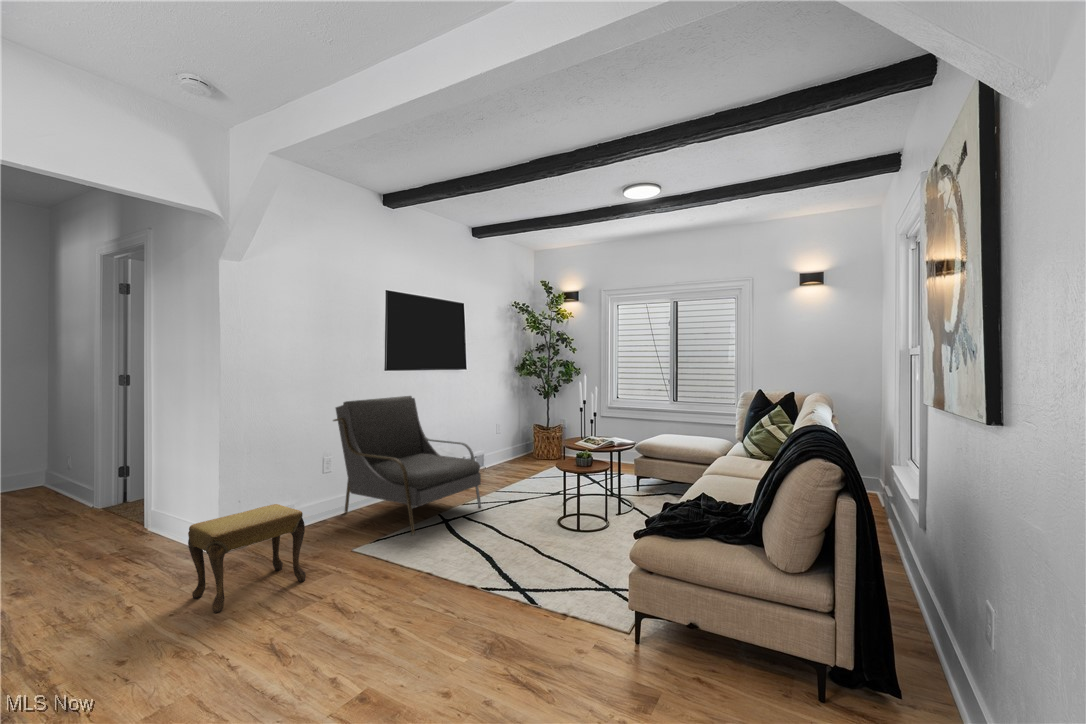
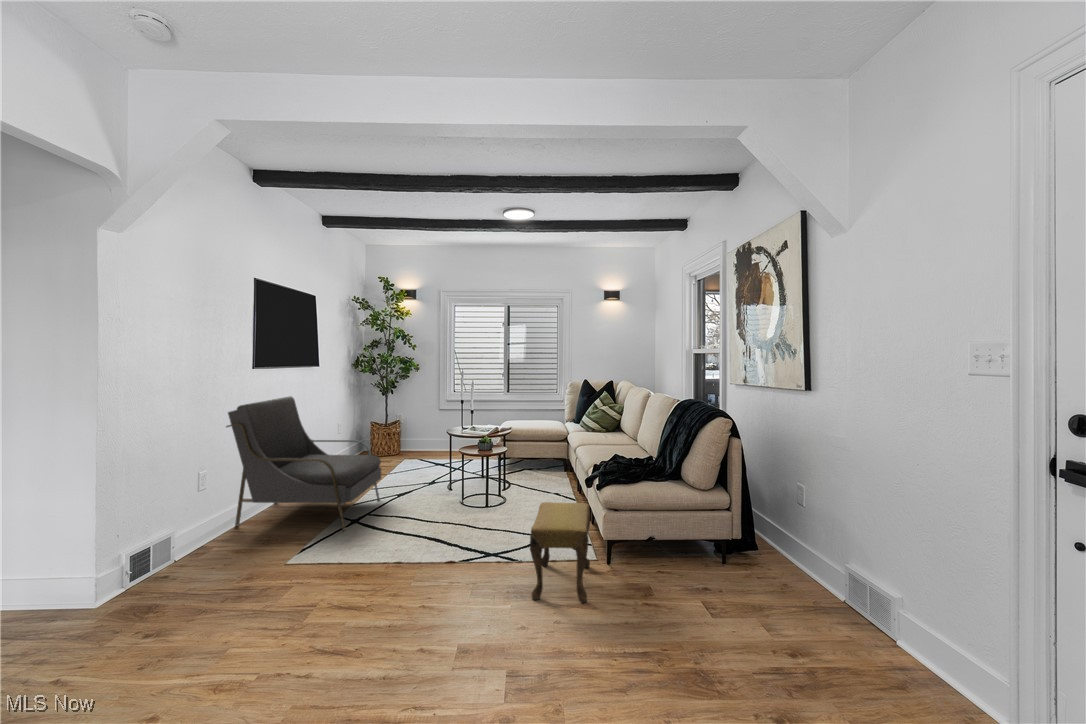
footstool: present [188,504,306,612] -> present [530,502,590,603]

